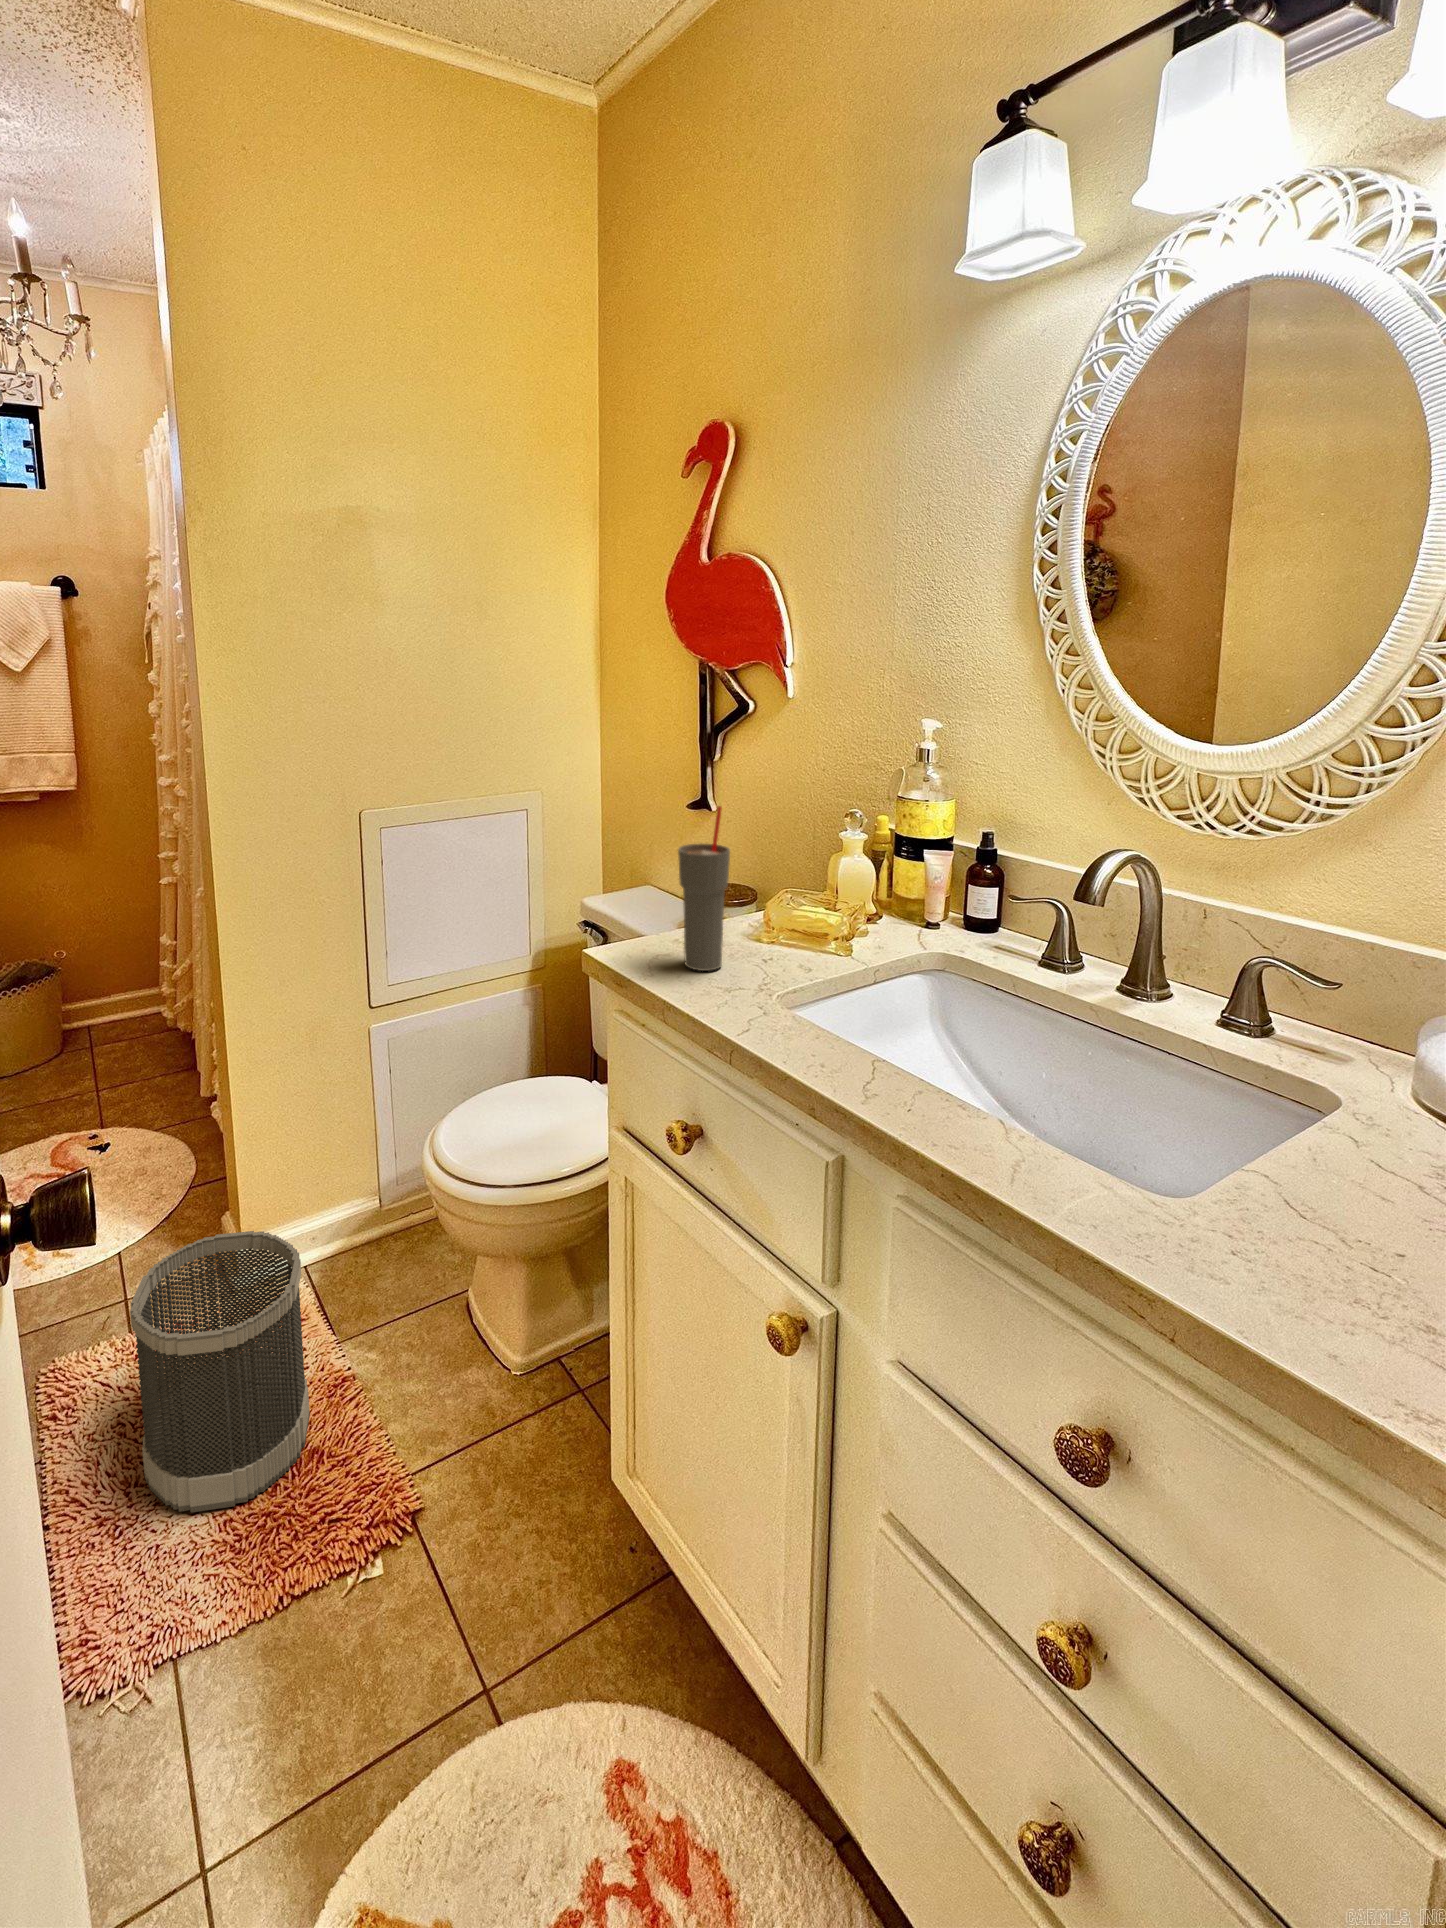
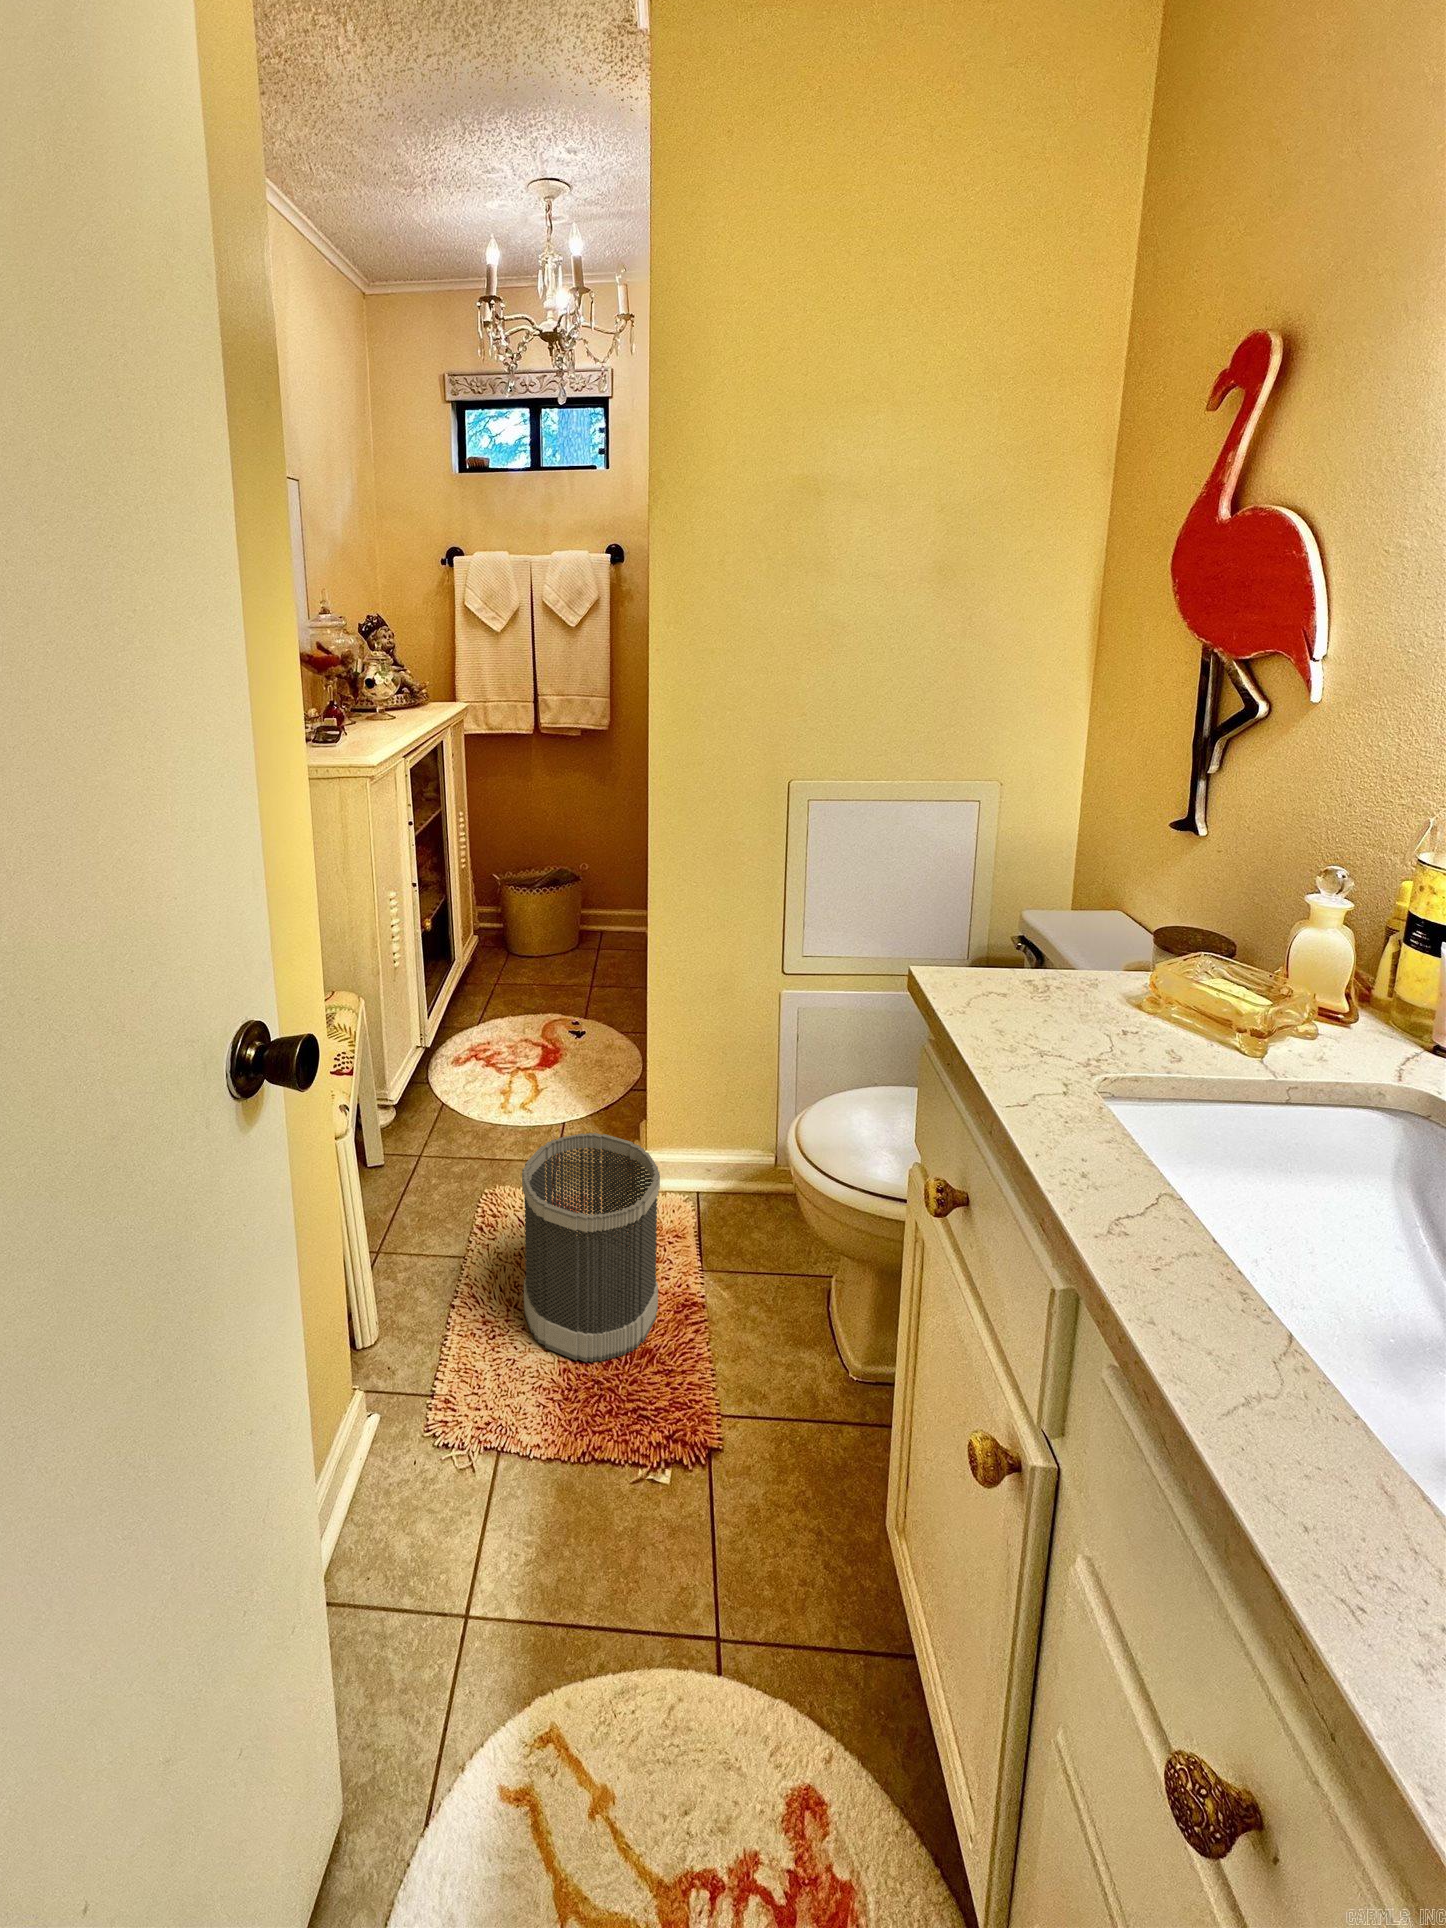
cup: present [678,806,730,971] -> none [1005,847,1080,1038]

